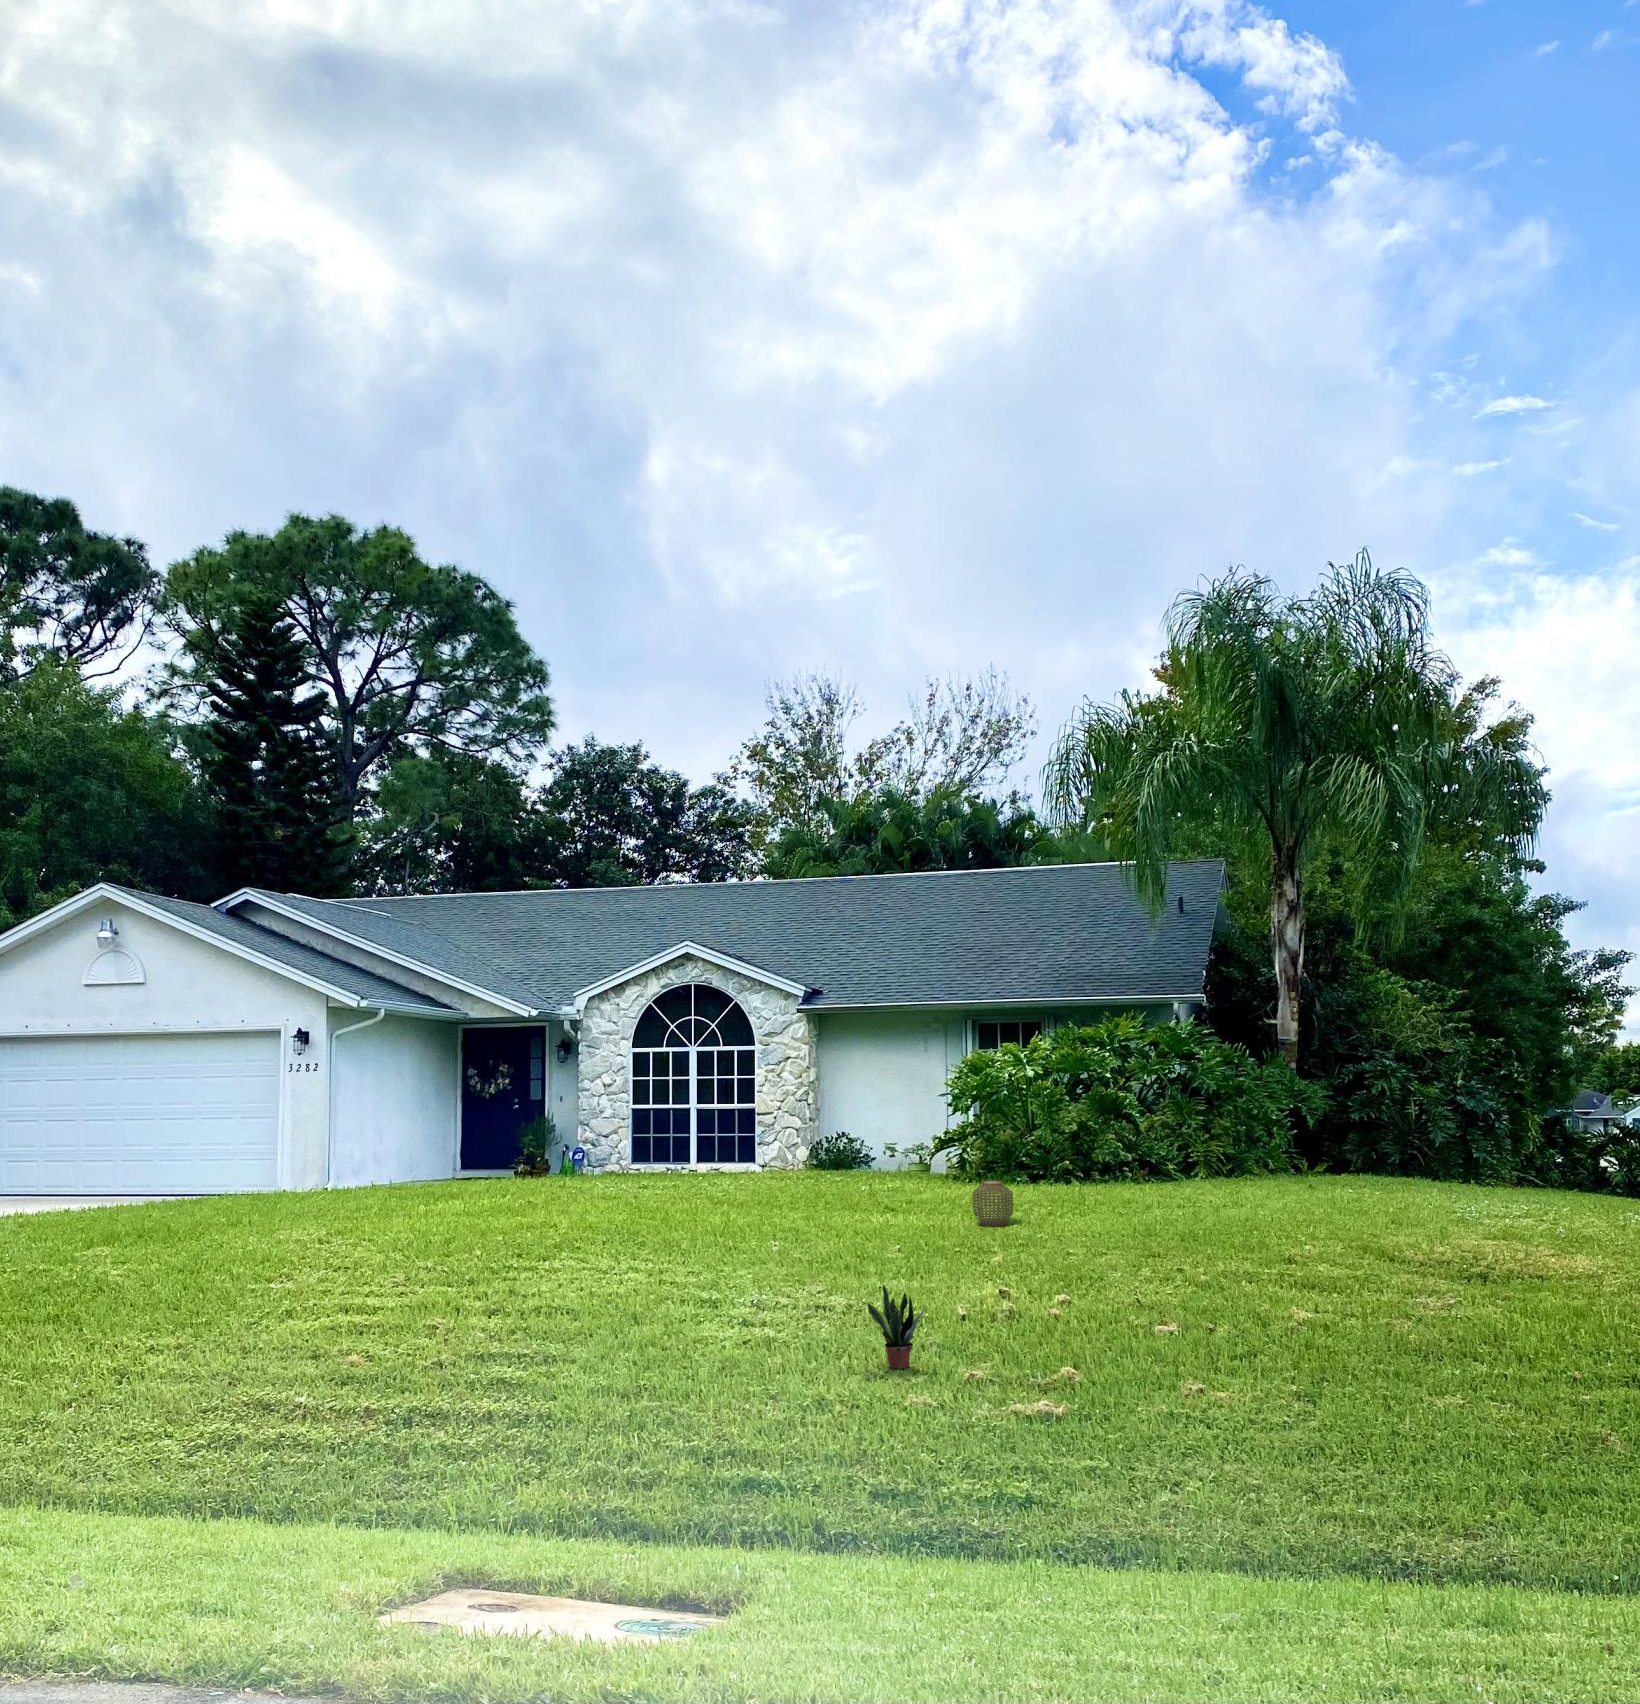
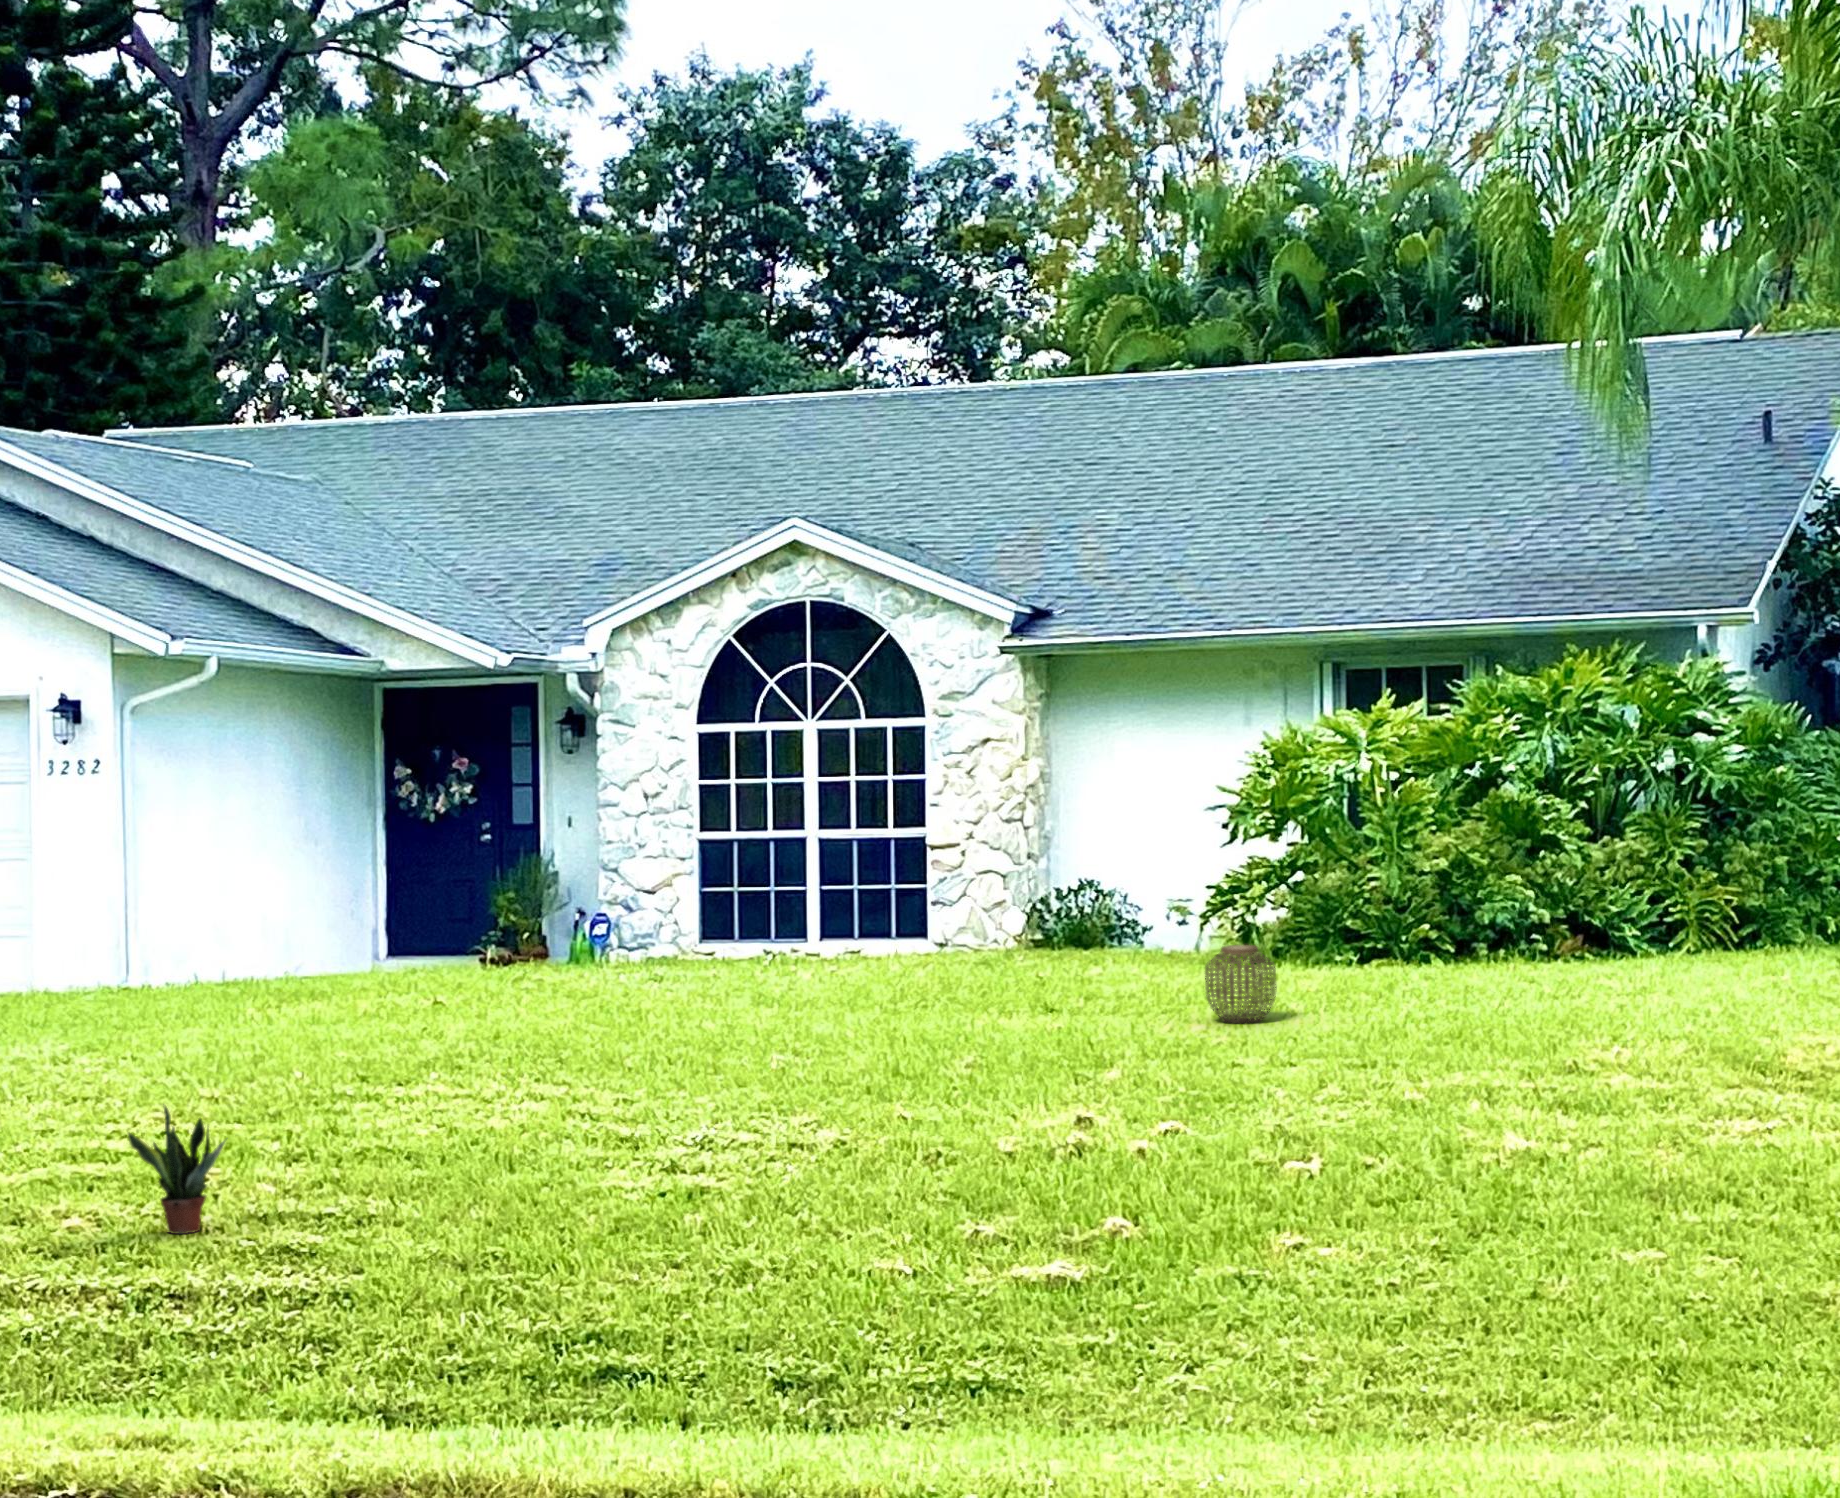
potted plant: present [868,1284,926,1369] -> present [128,1104,225,1234]

